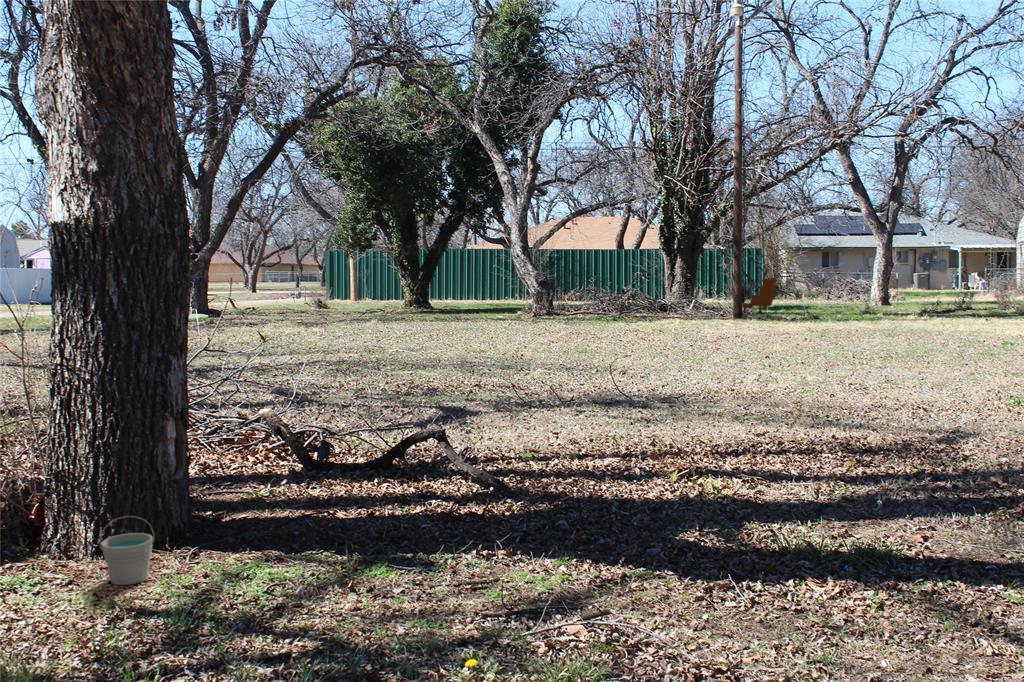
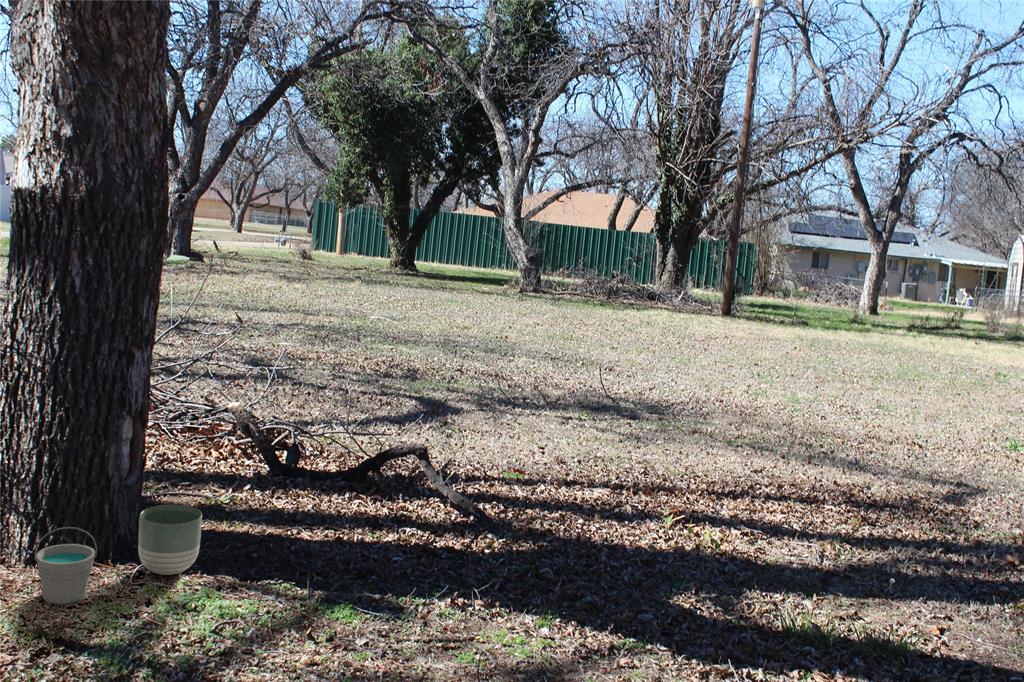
lounge chair: present [743,278,776,315] -> none [733,283,777,323]
planter: none [189,494,245,556] -> present [138,505,202,575]

